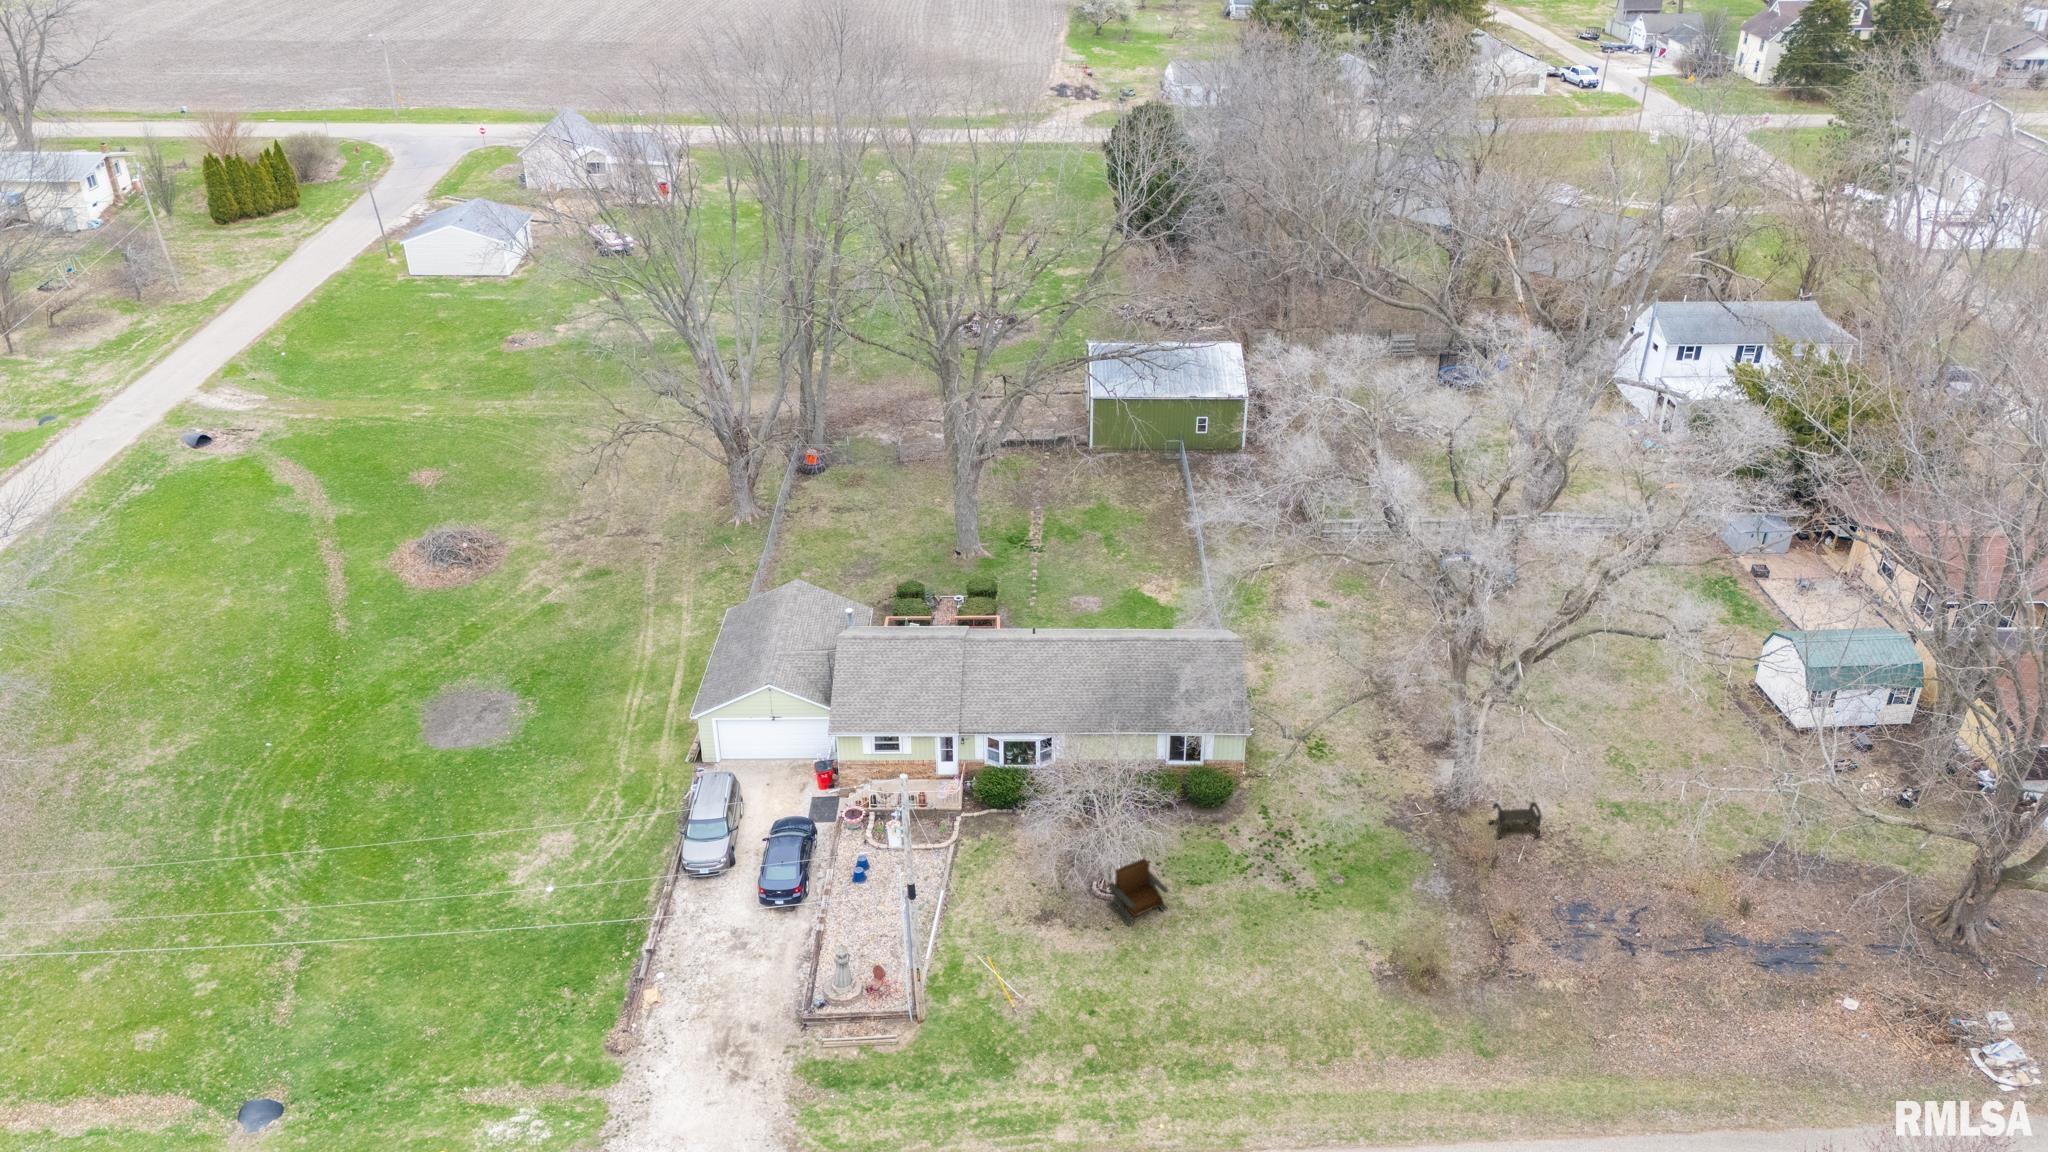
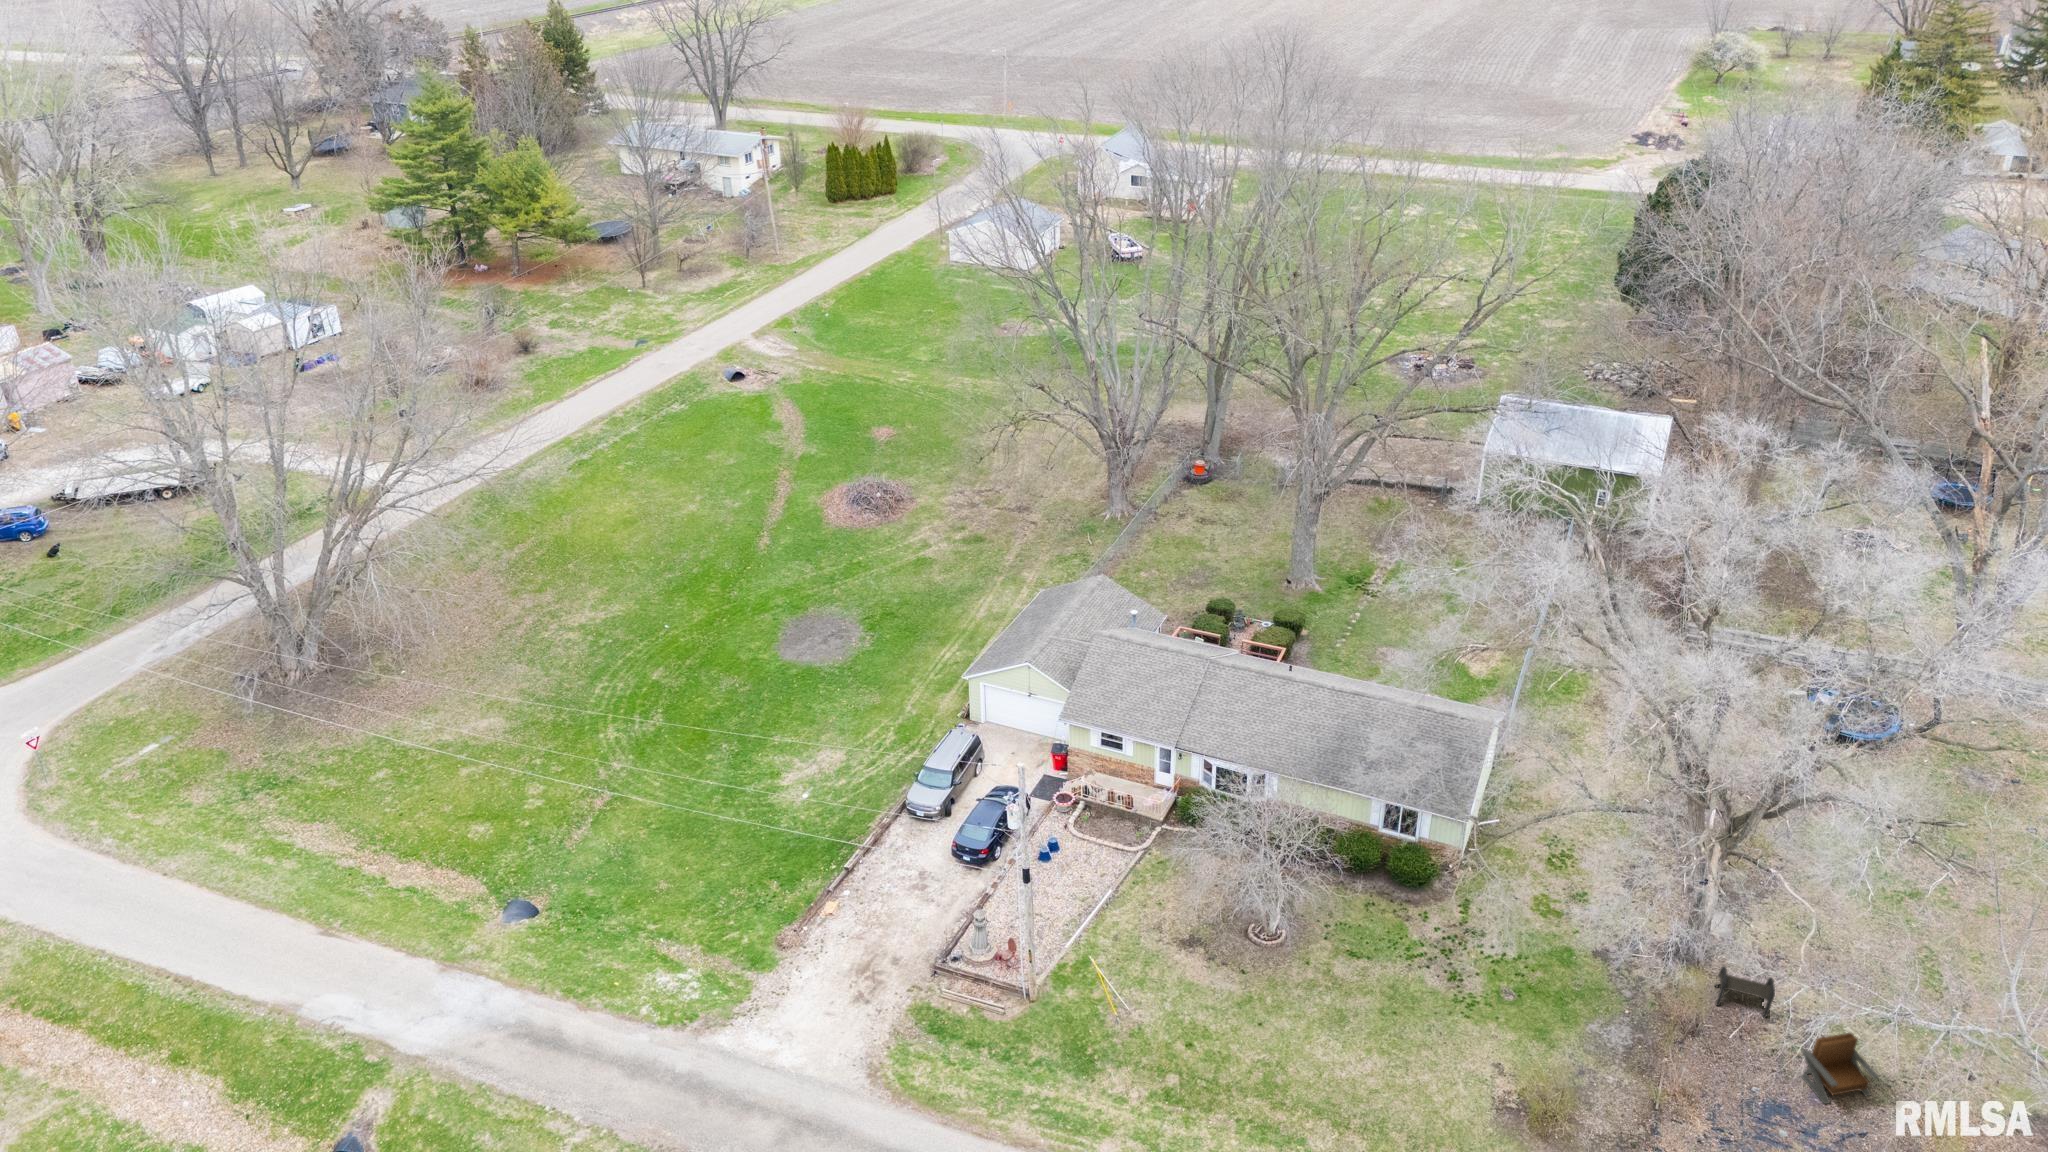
lounge chair: present [1108,859,1169,926] -> present [1802,1033,1878,1104]

